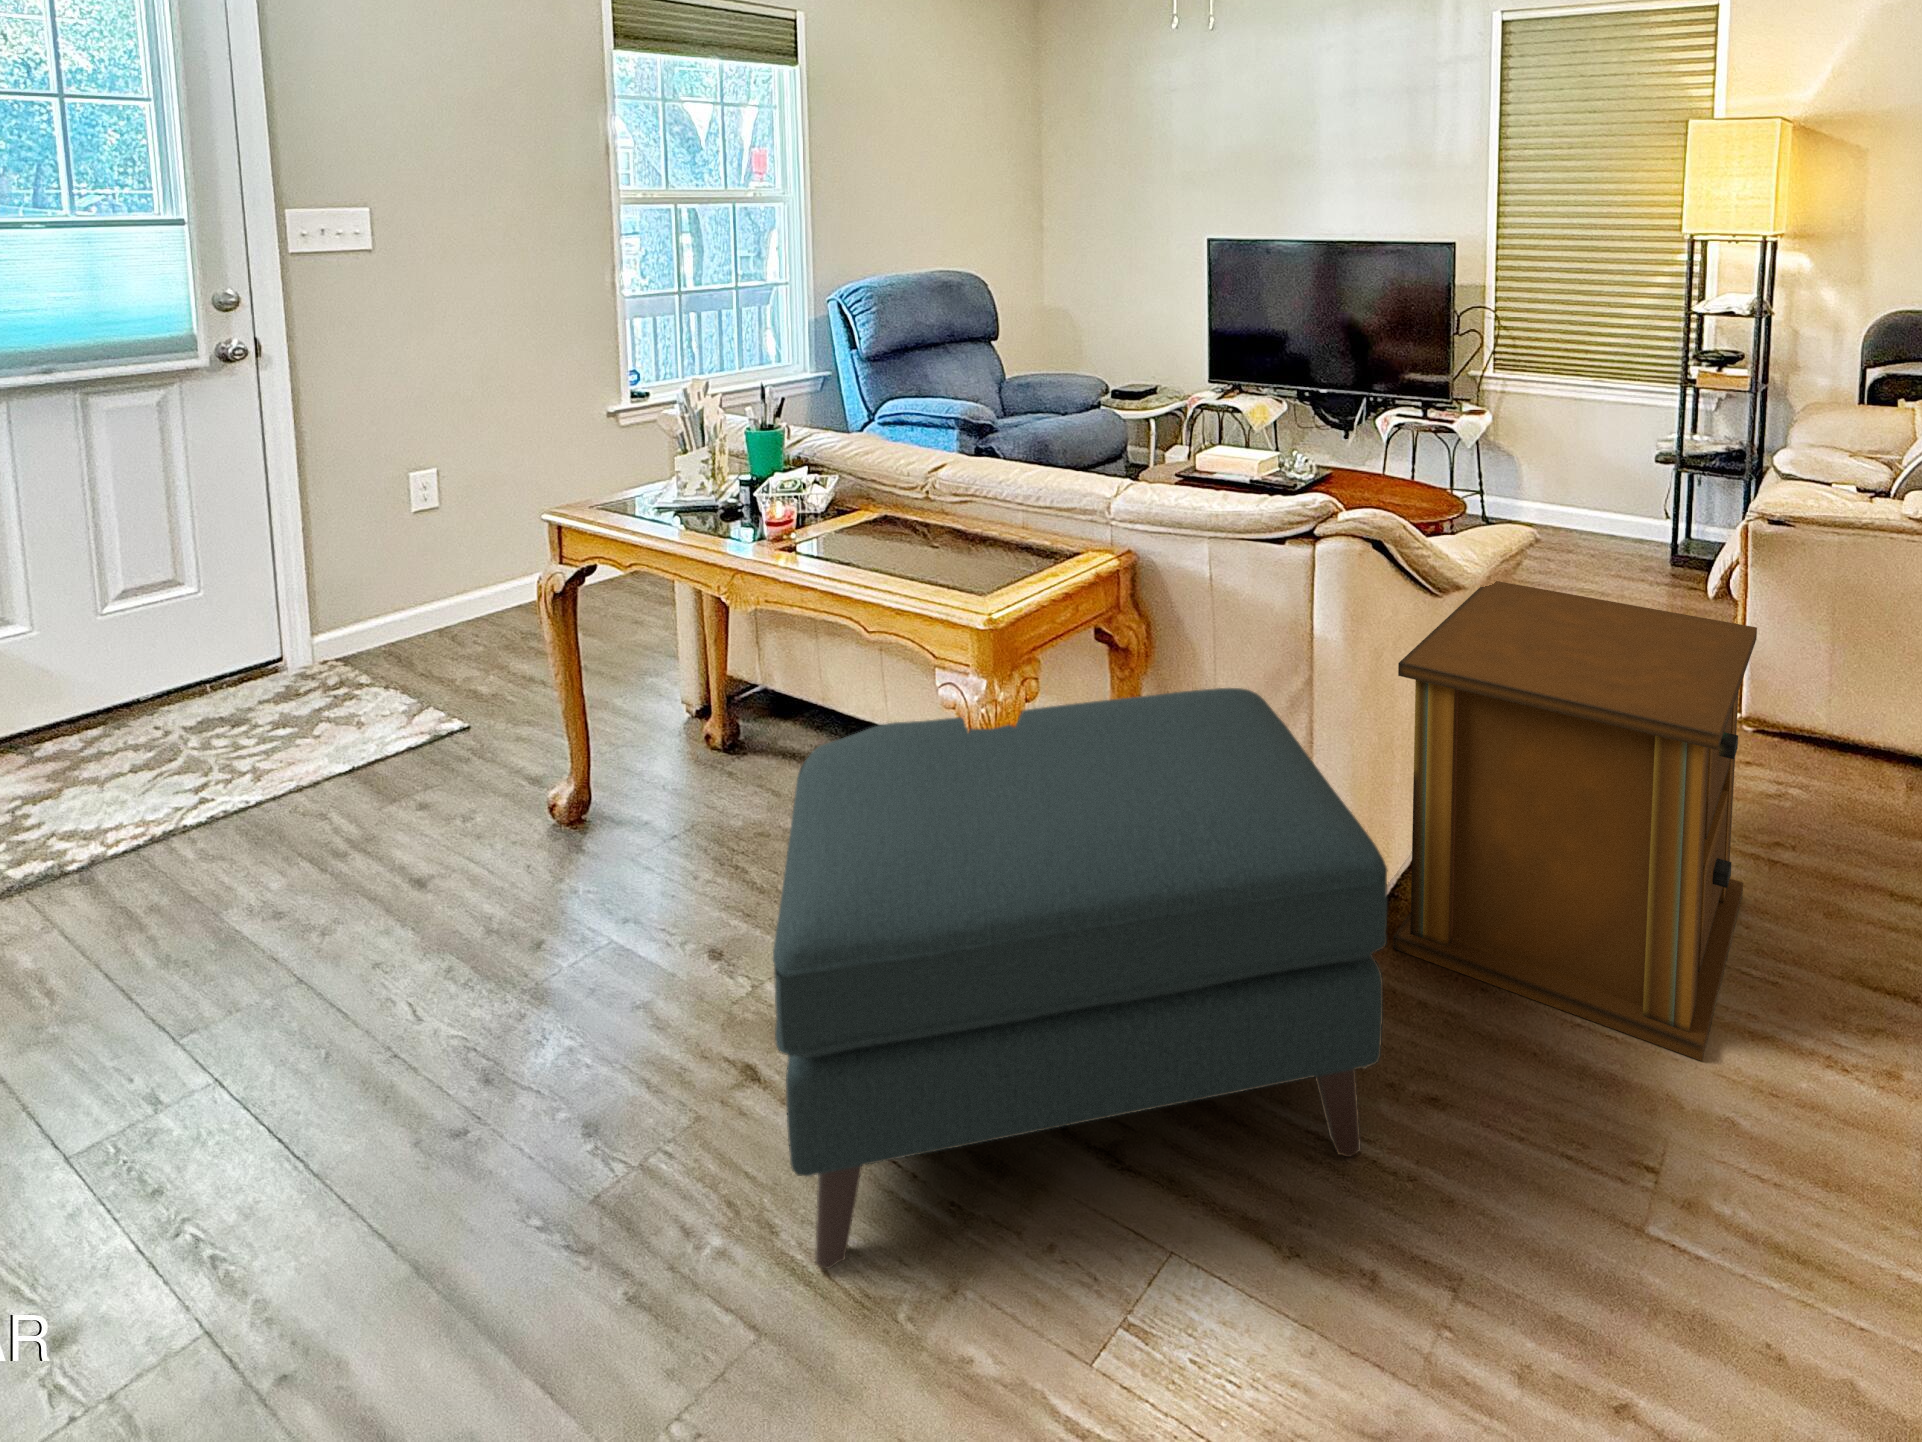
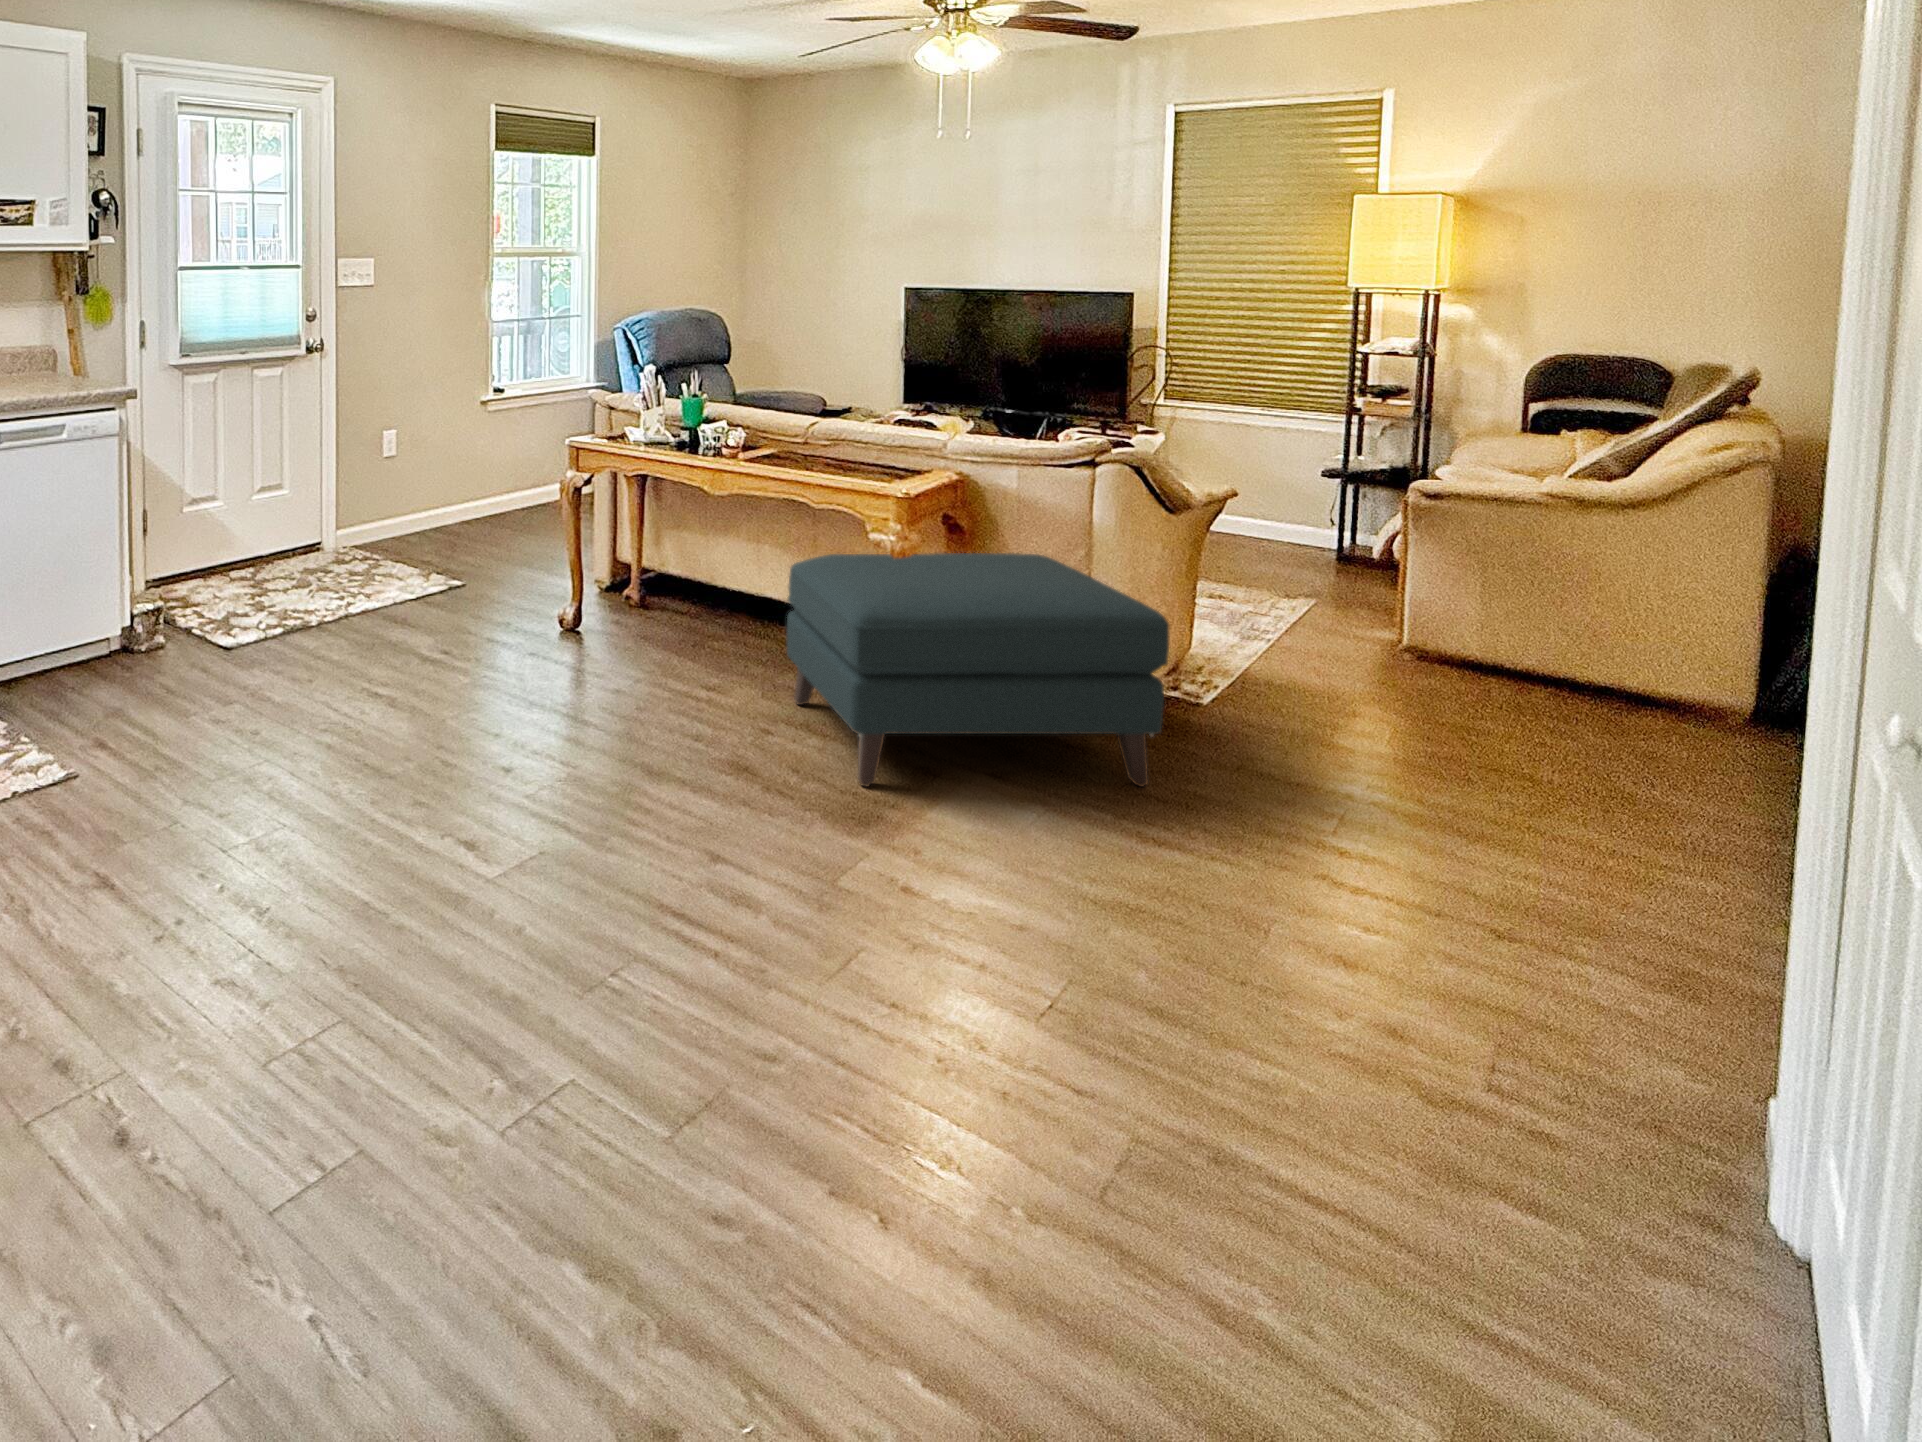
side table: present [1393,581,1757,1061] -> none [1145,514,1408,781]

